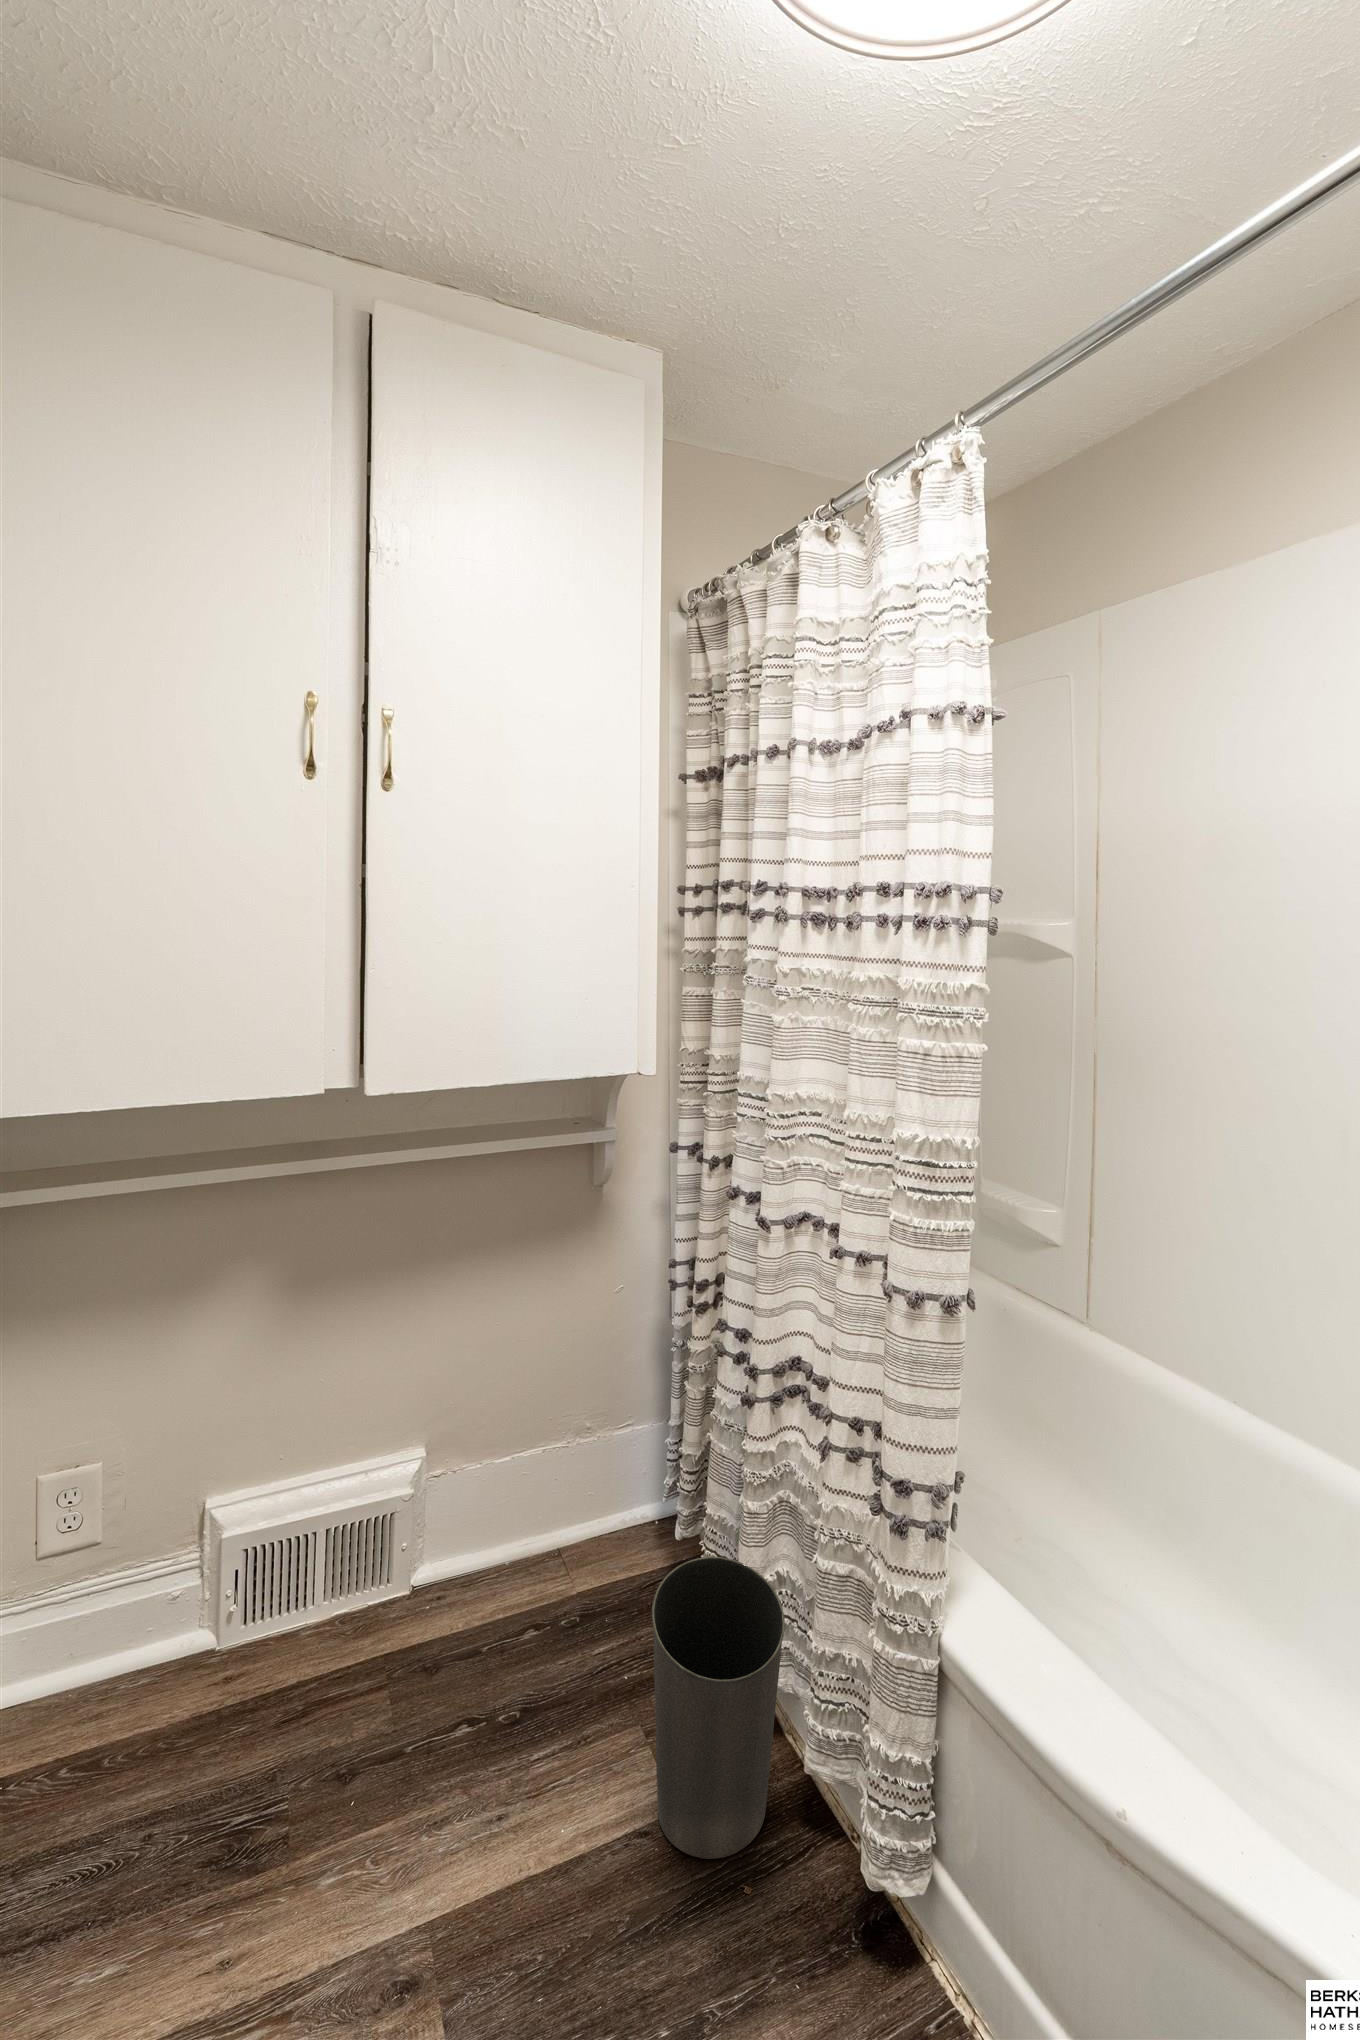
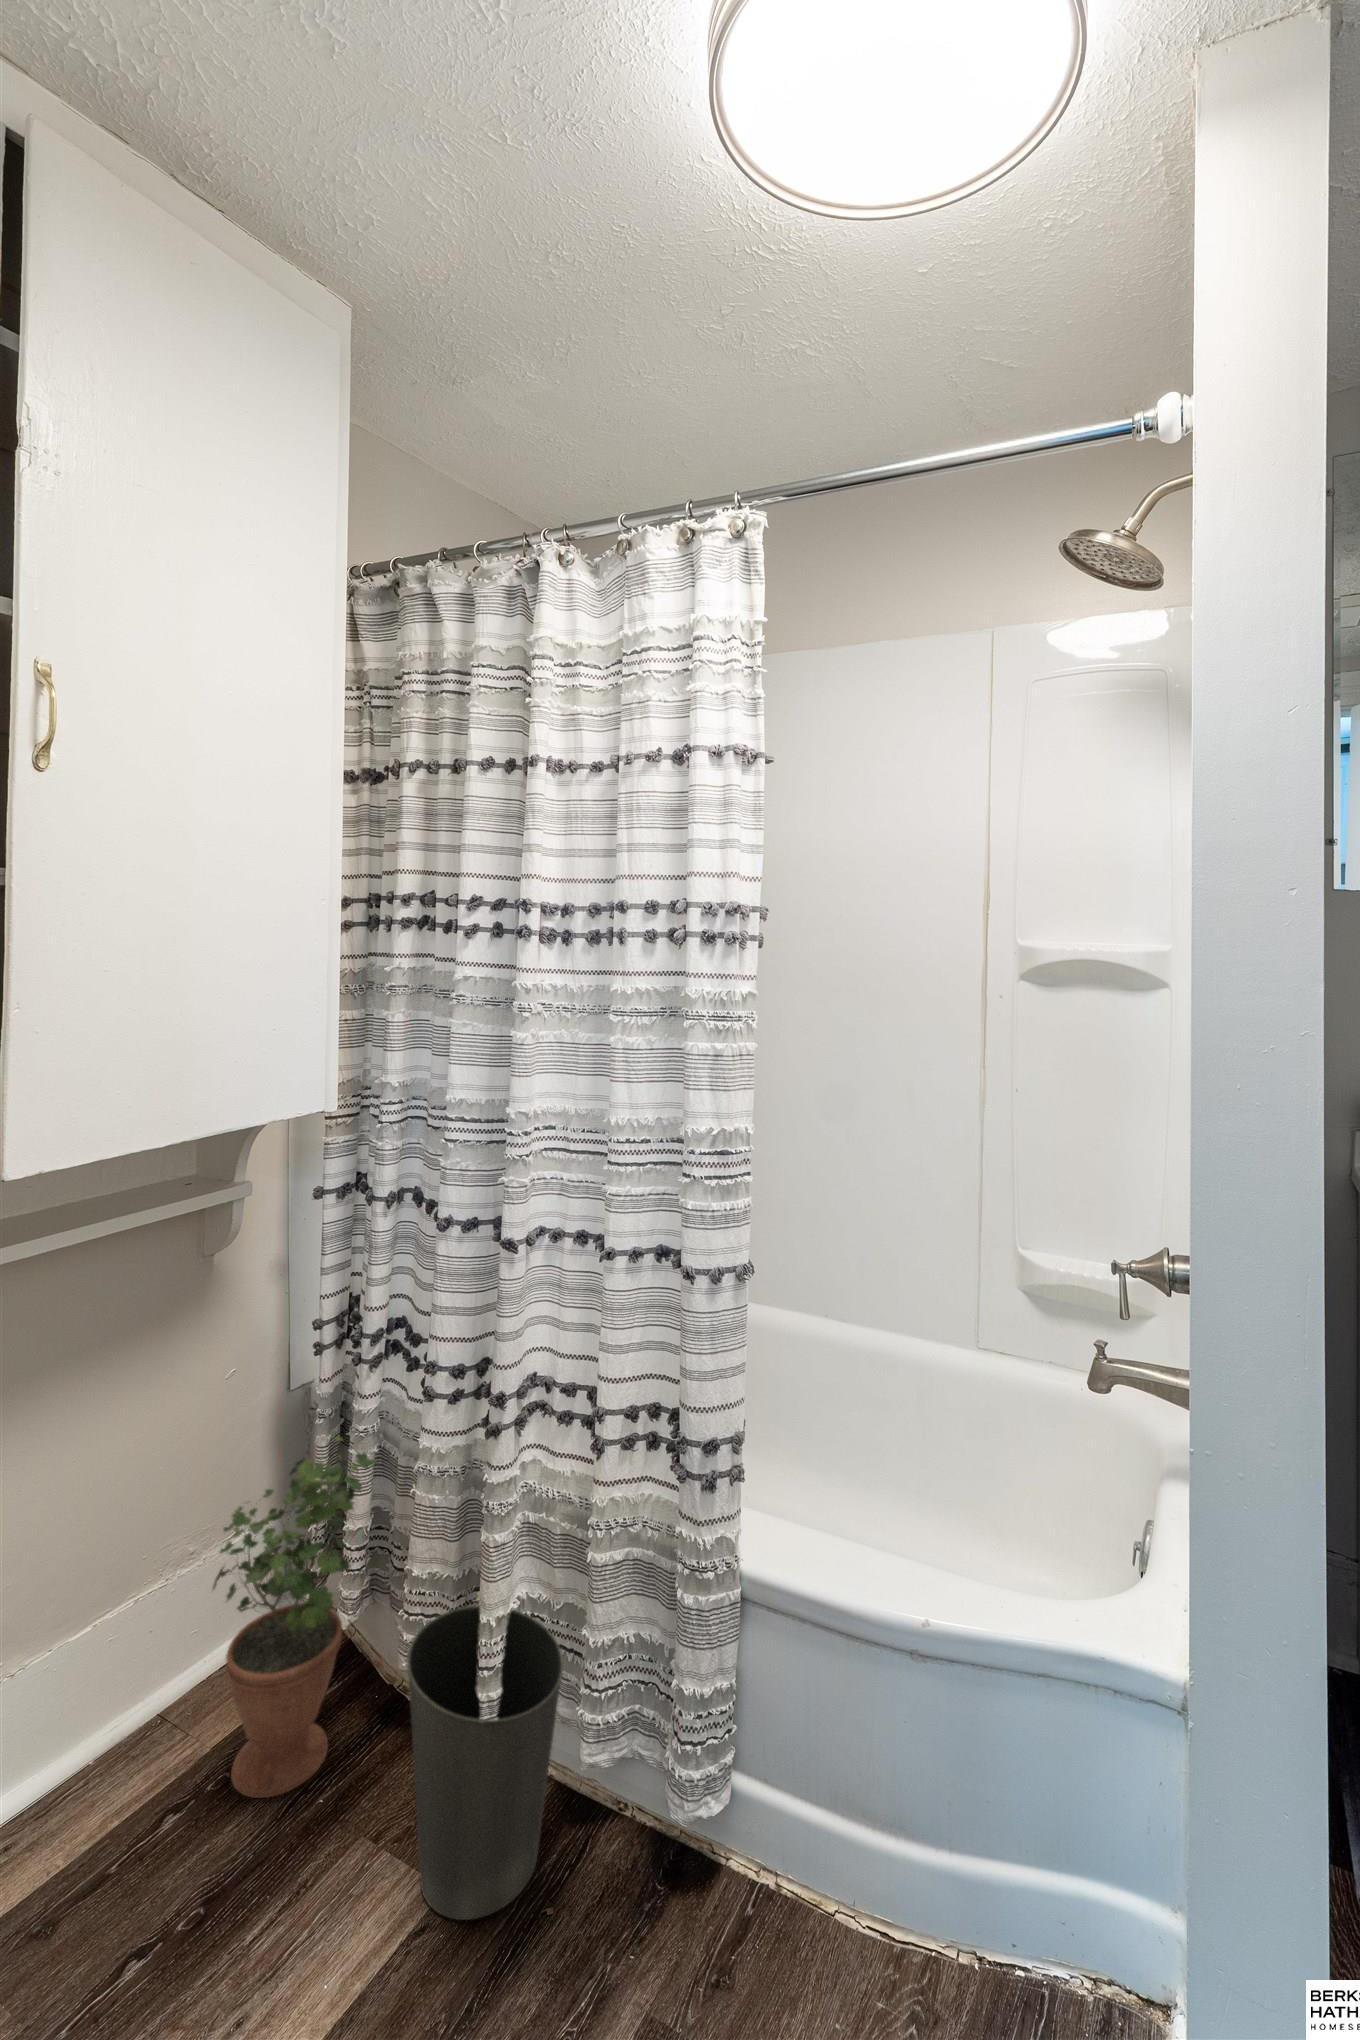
potted plant: none [570,1364,697,1657] -> present [213,1437,375,1798]

